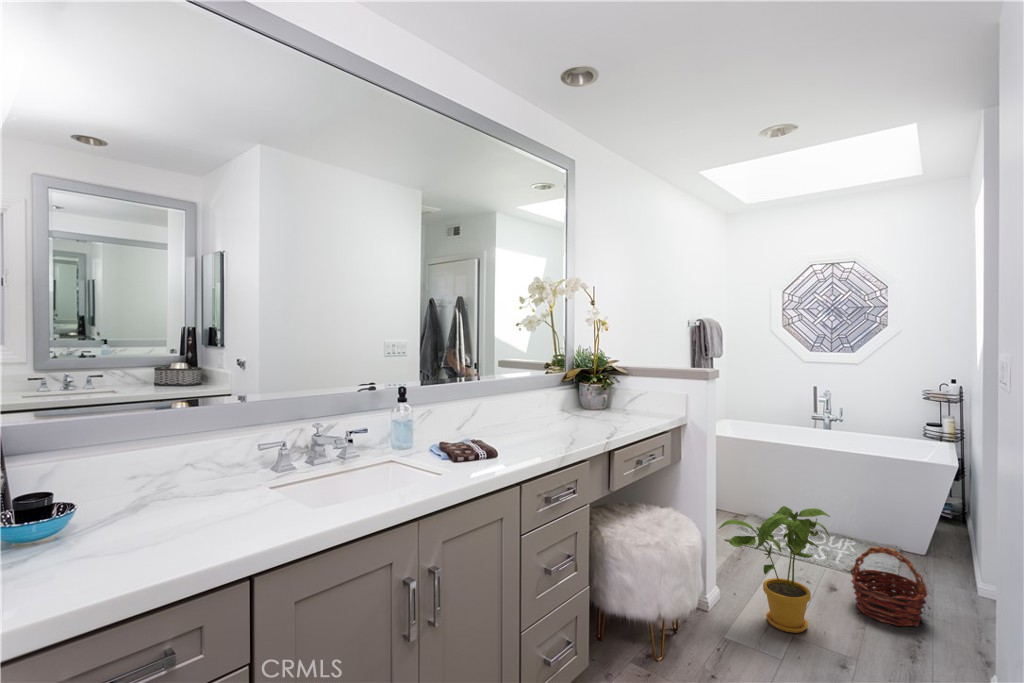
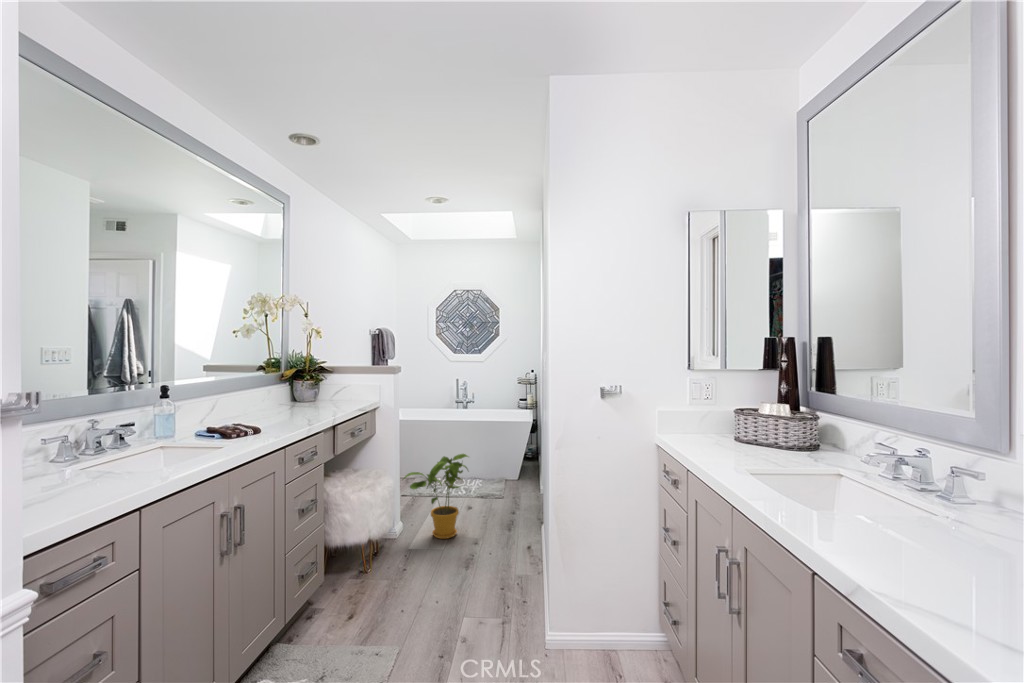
basket: present [850,547,927,626] -> none [480,474,518,520]

